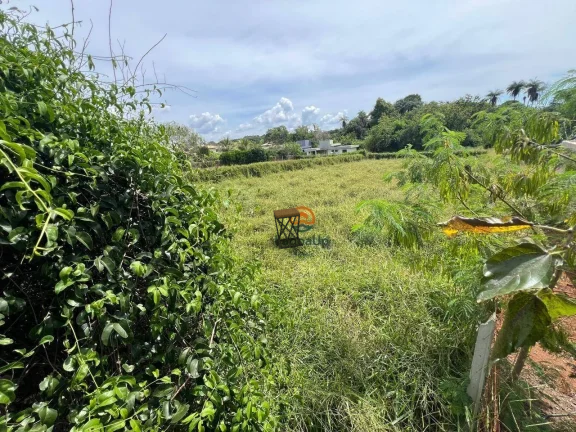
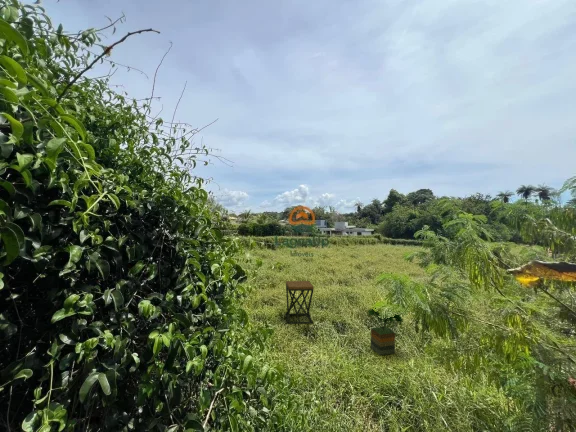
potted tree: none [351,220,384,265] -> present [368,307,403,355]

